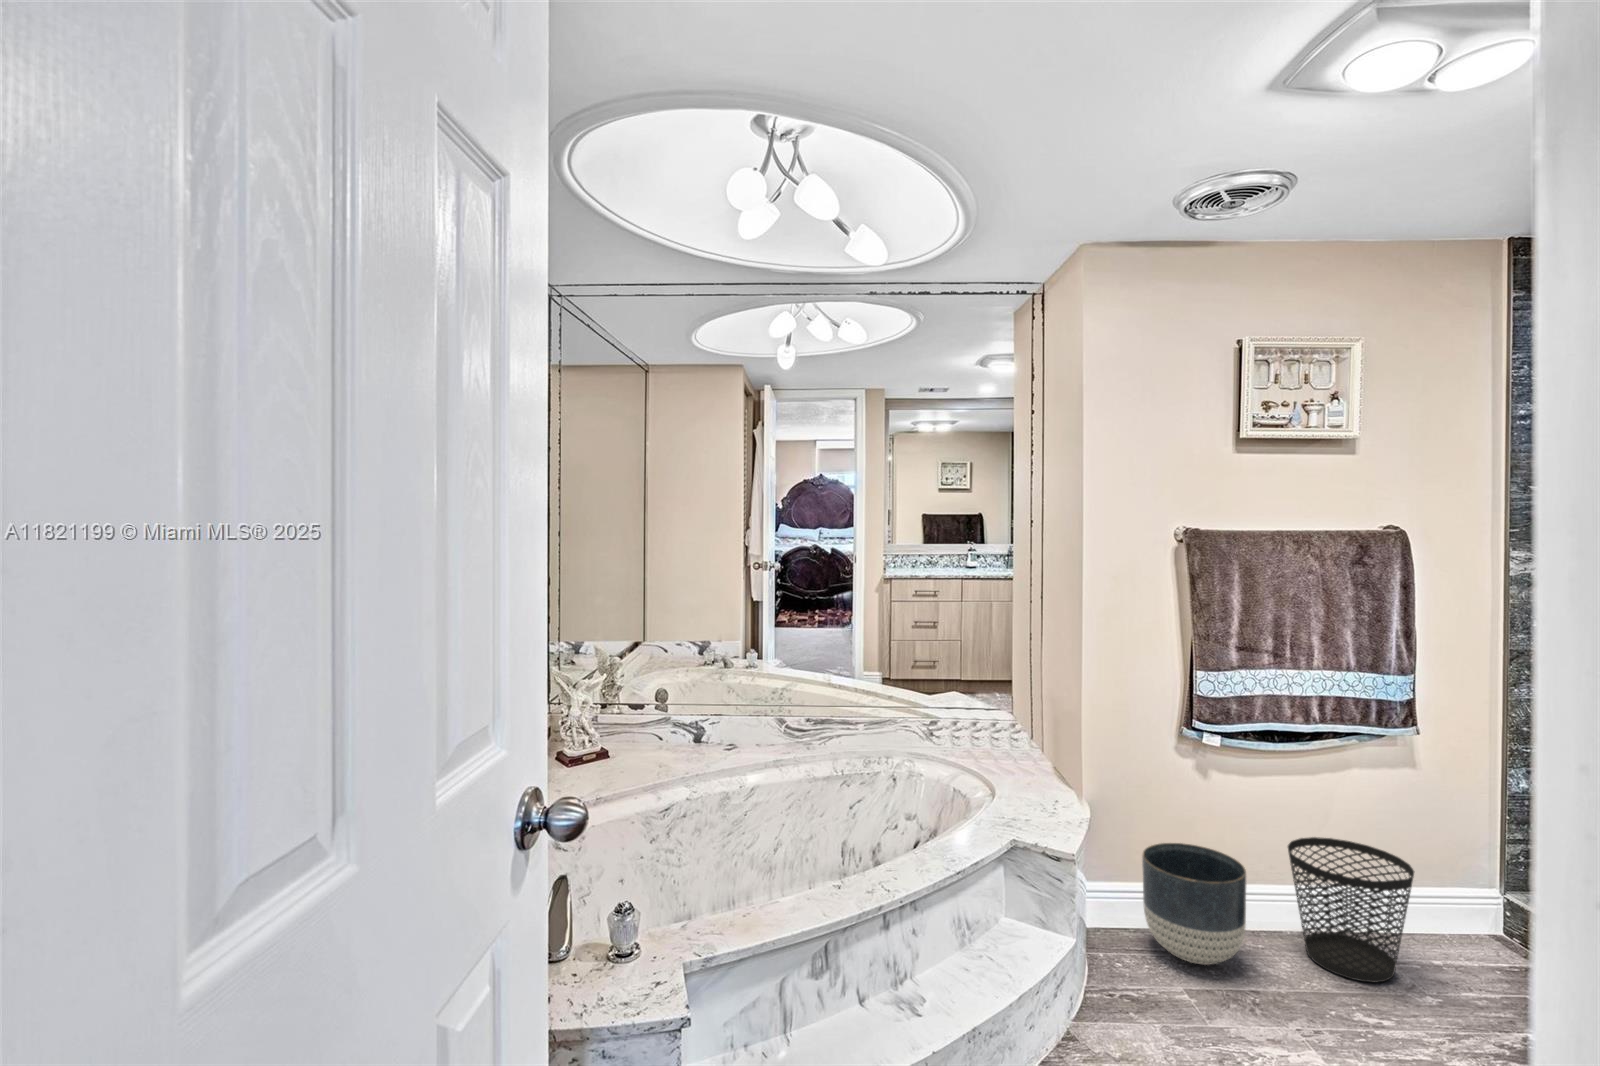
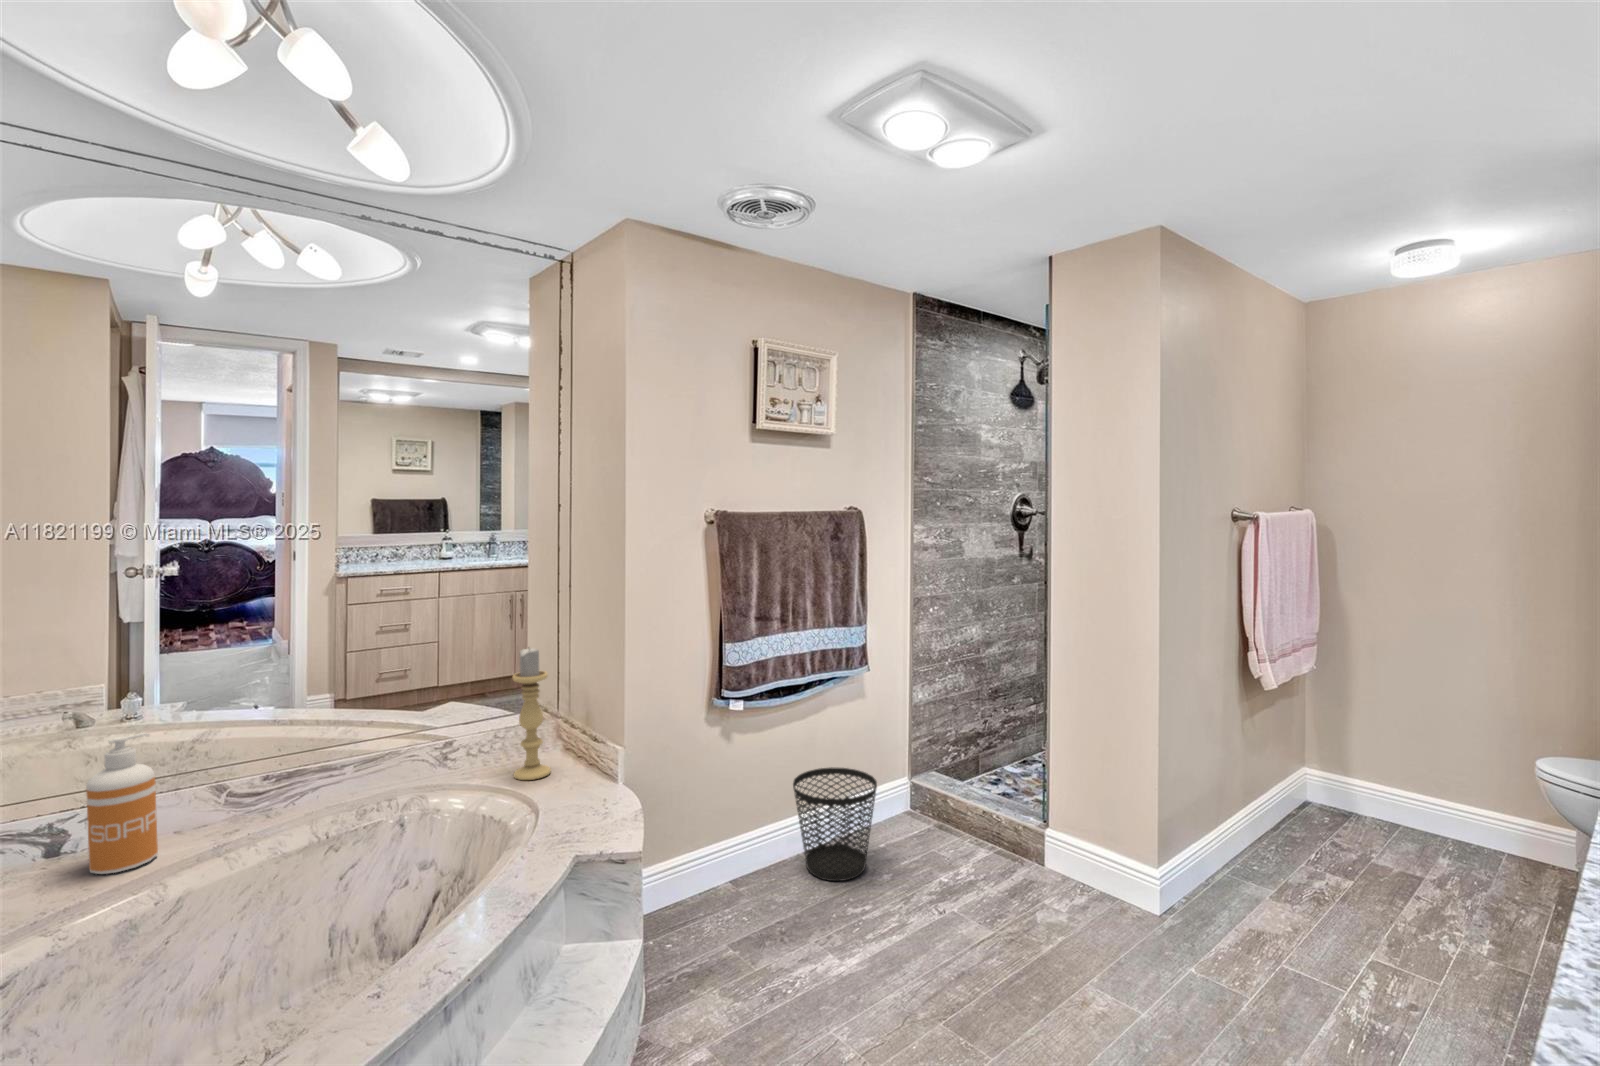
candle holder: none [974,649,1006,769] -> present [512,648,551,780]
soap dispenser: none [706,676,739,765] -> present [86,733,158,874]
planter: present [1142,843,1246,965] -> none [684,803,770,914]

